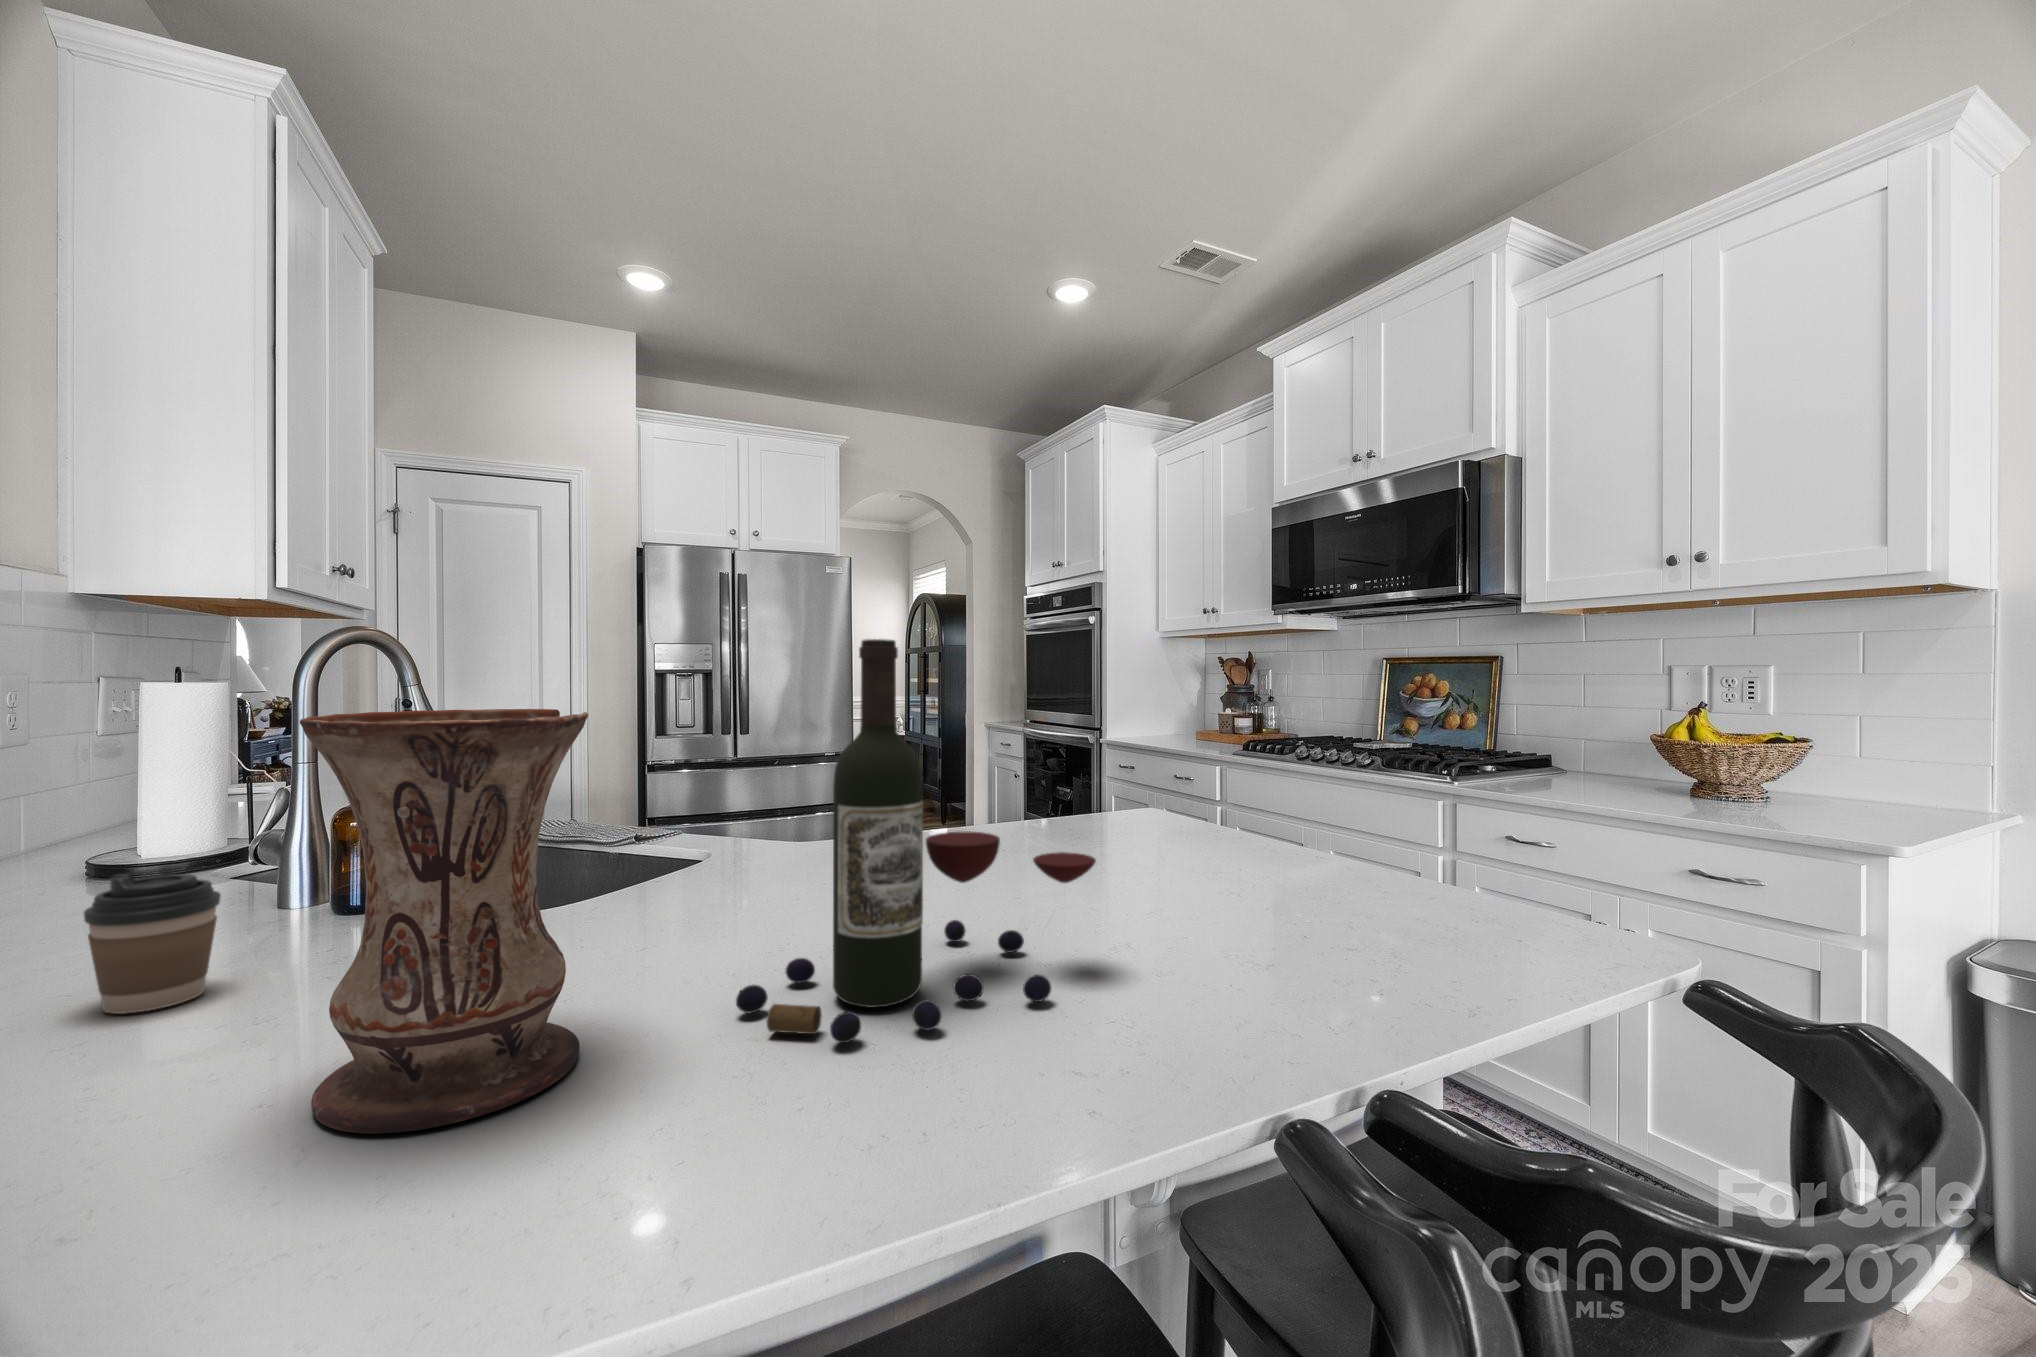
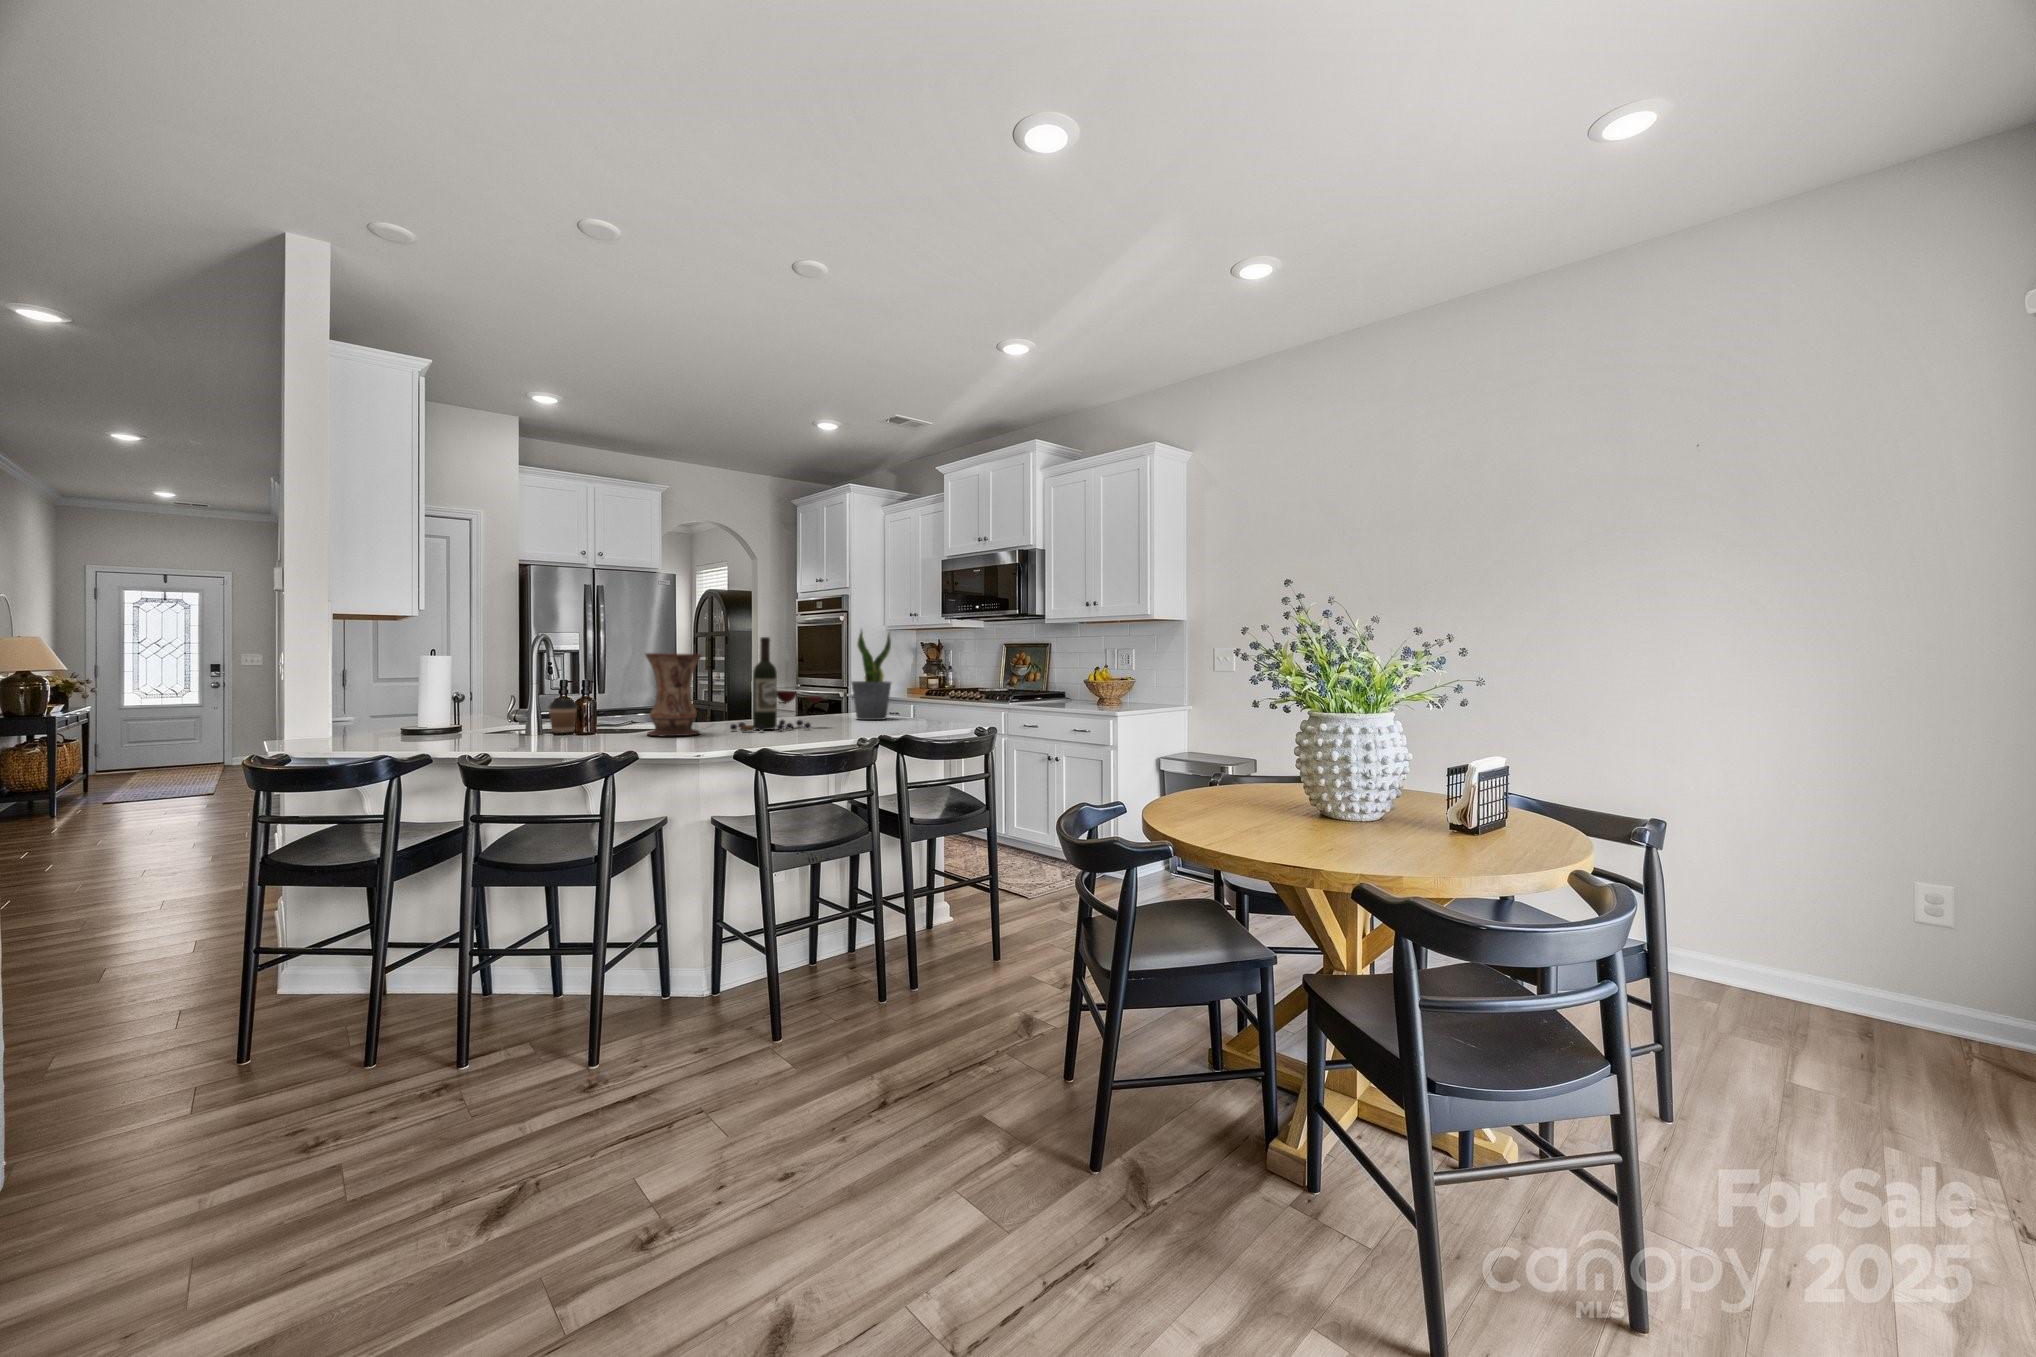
potted plant: none [1158,612,1279,888] -> present [852,631,891,720]

